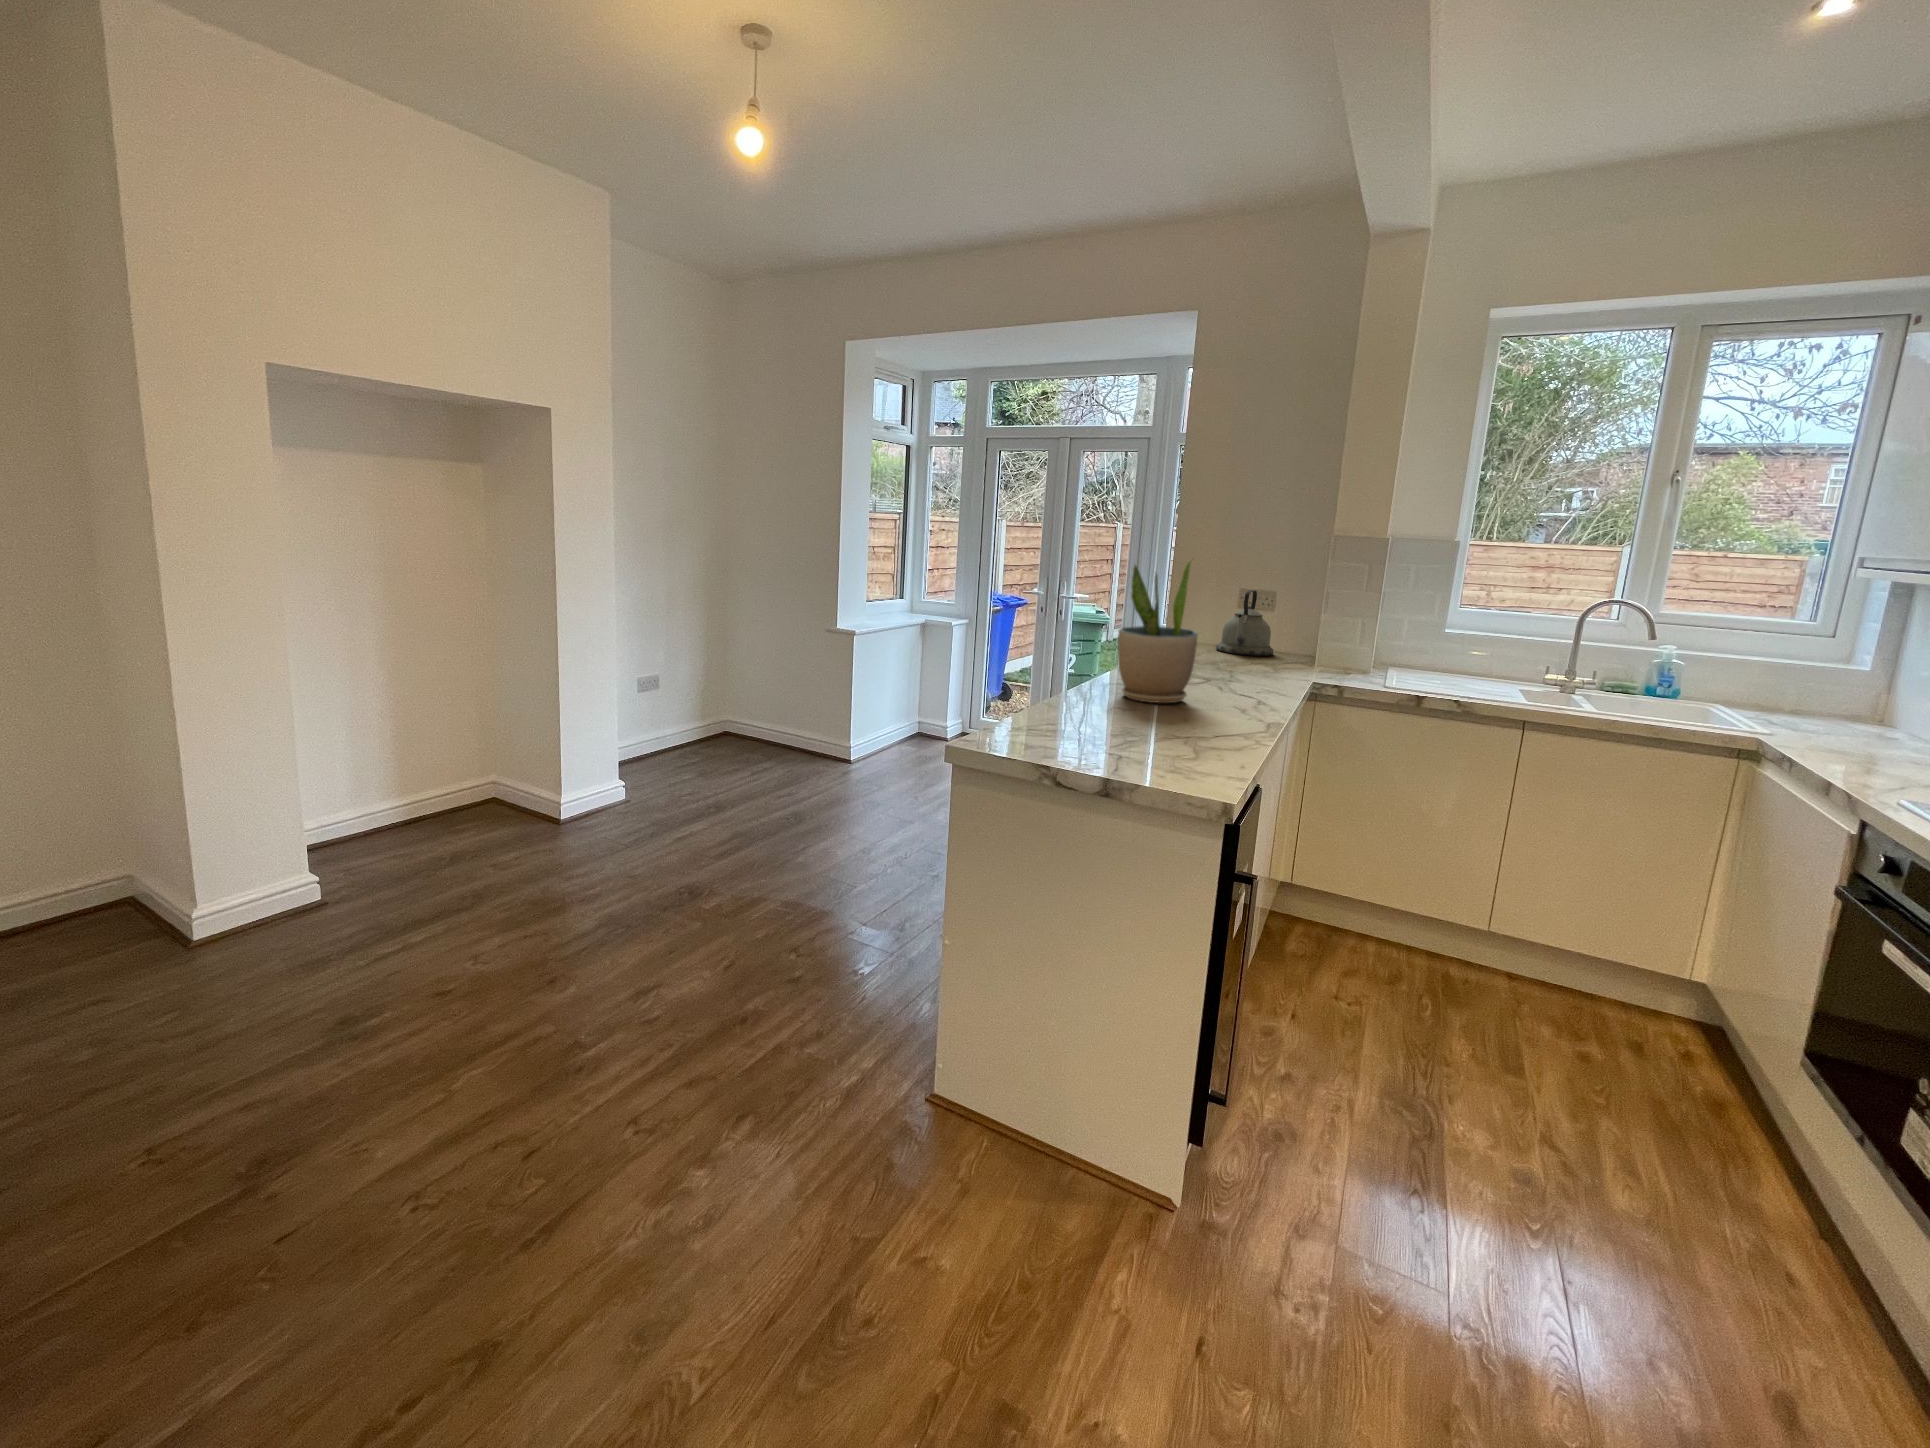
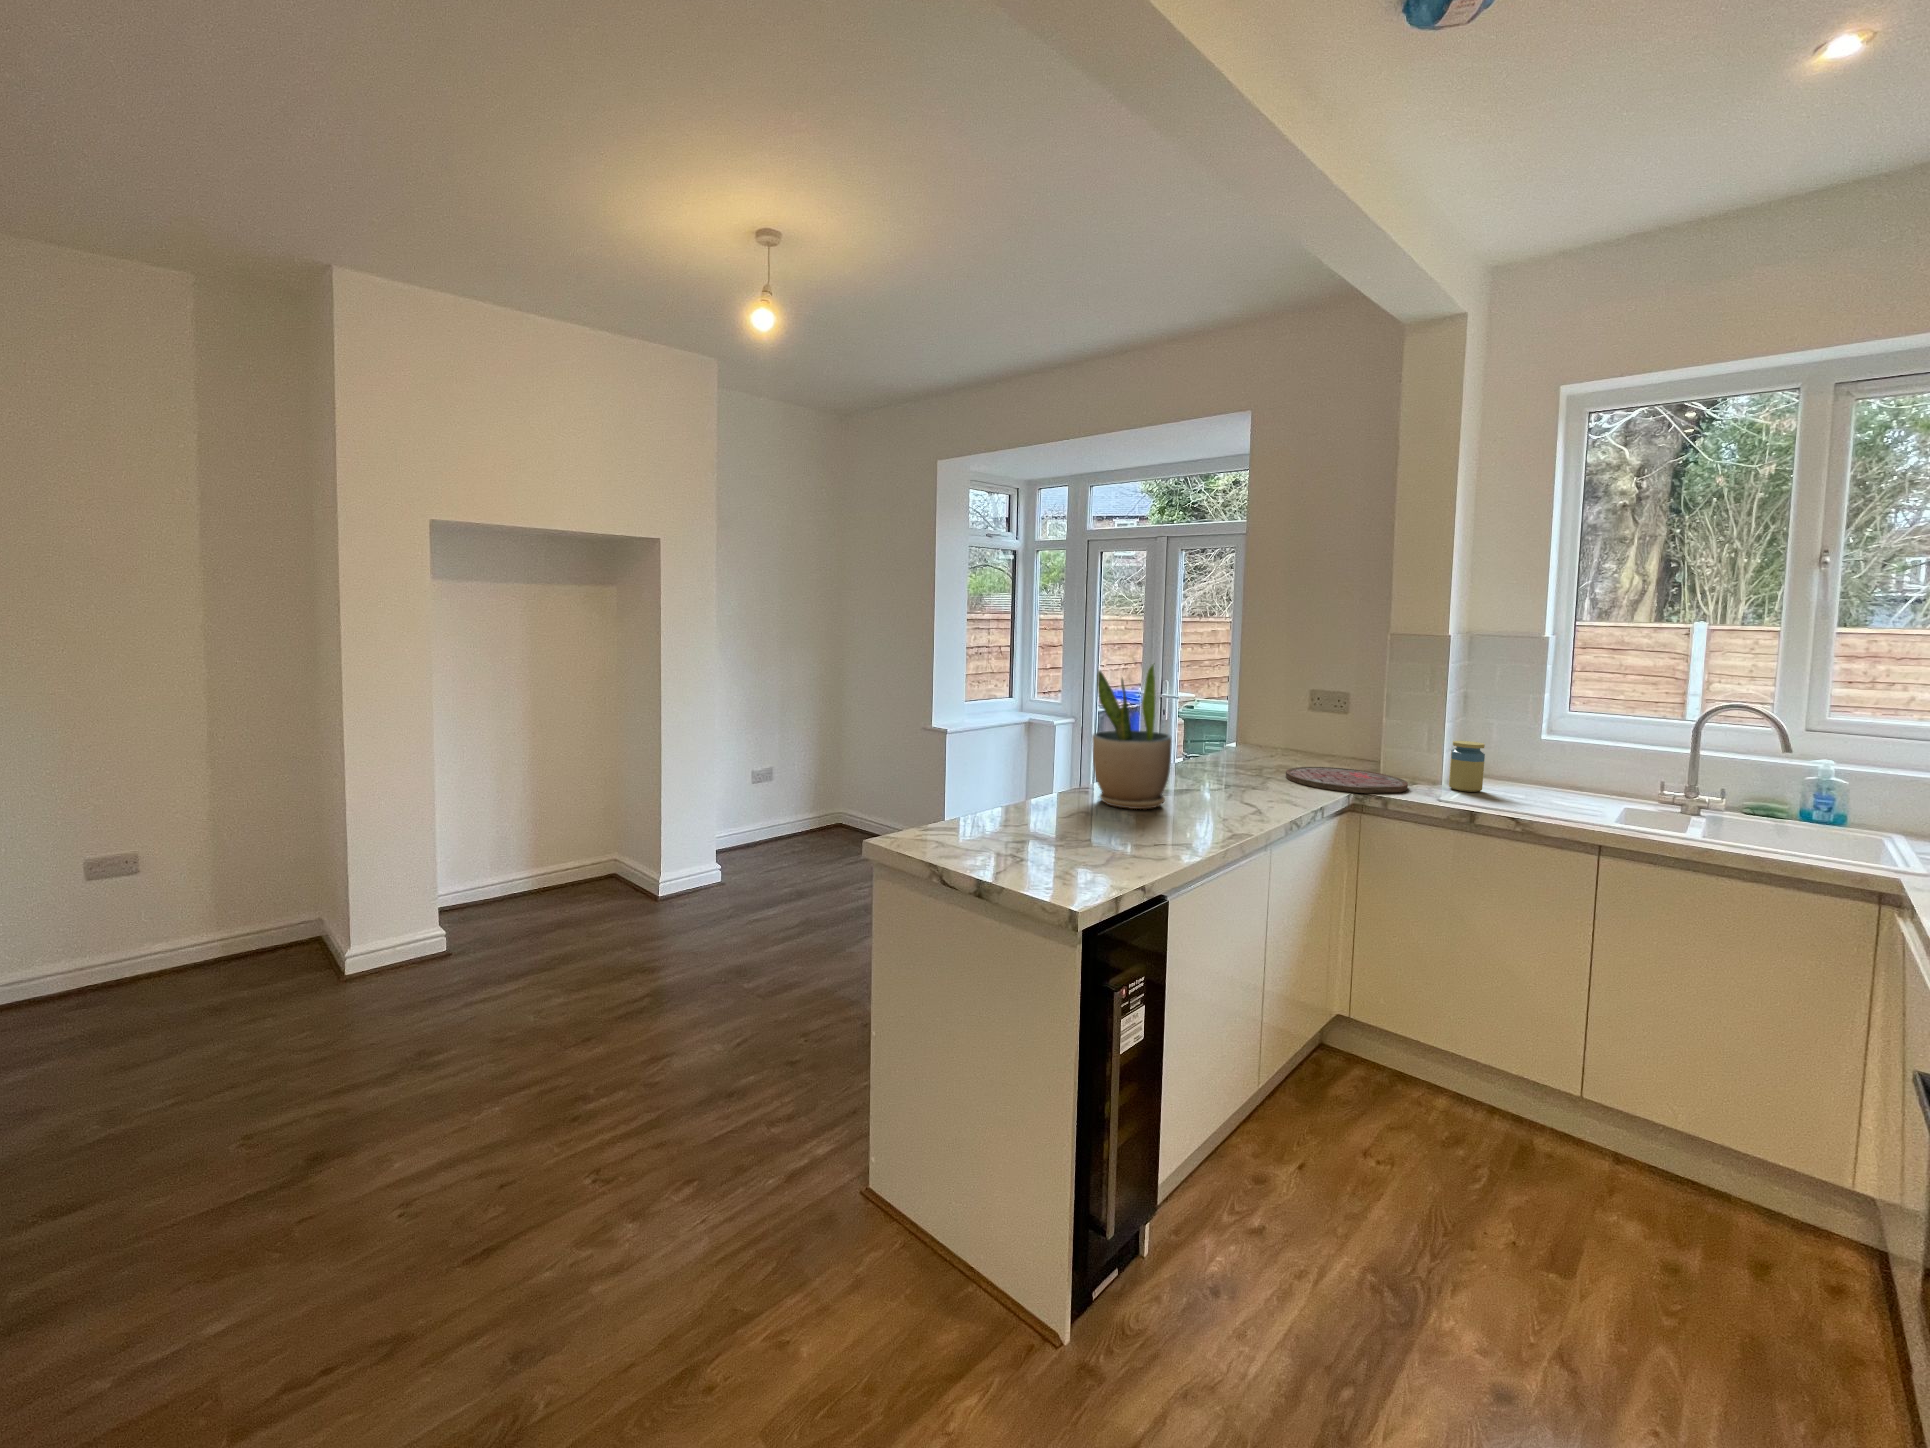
kettle: present [1216,590,1273,656] -> none [1277,692,1340,761]
jar: none [1385,635,1420,680] -> present [1449,741,1485,792]
cutting board: none [1247,661,1358,683] -> present [1286,767,1408,793]

